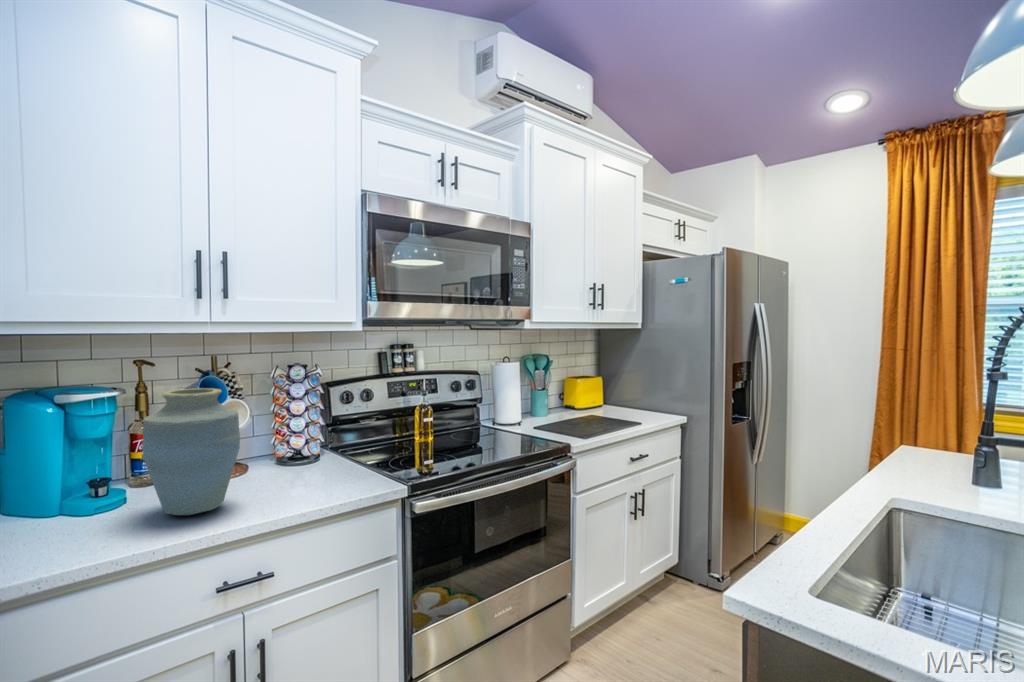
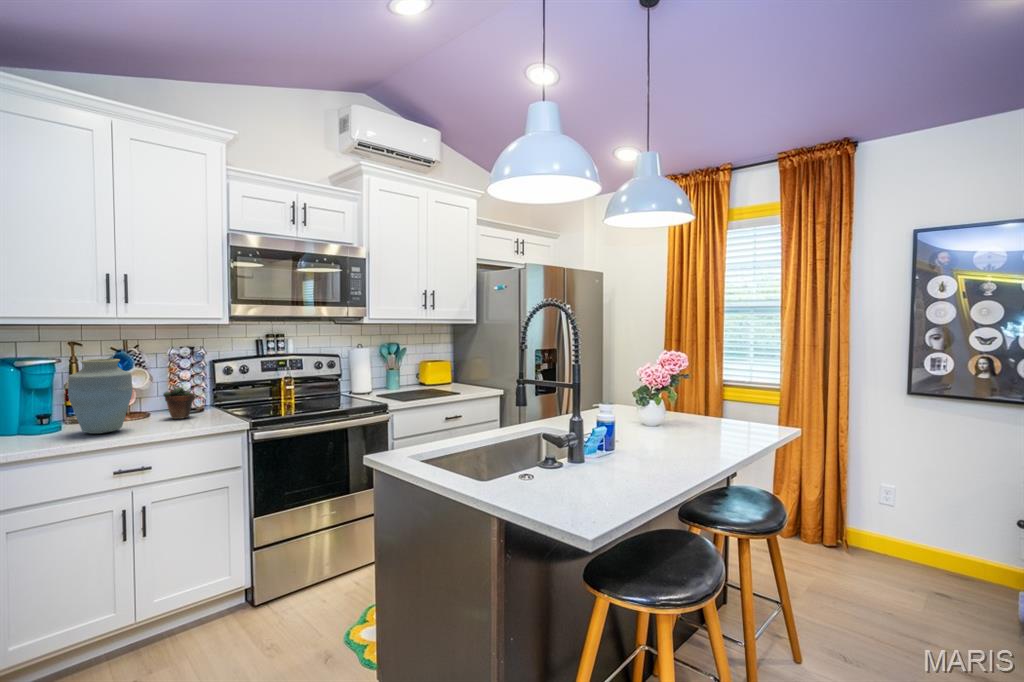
succulent plant: none [274,411,317,478] -> present [163,378,195,419]

